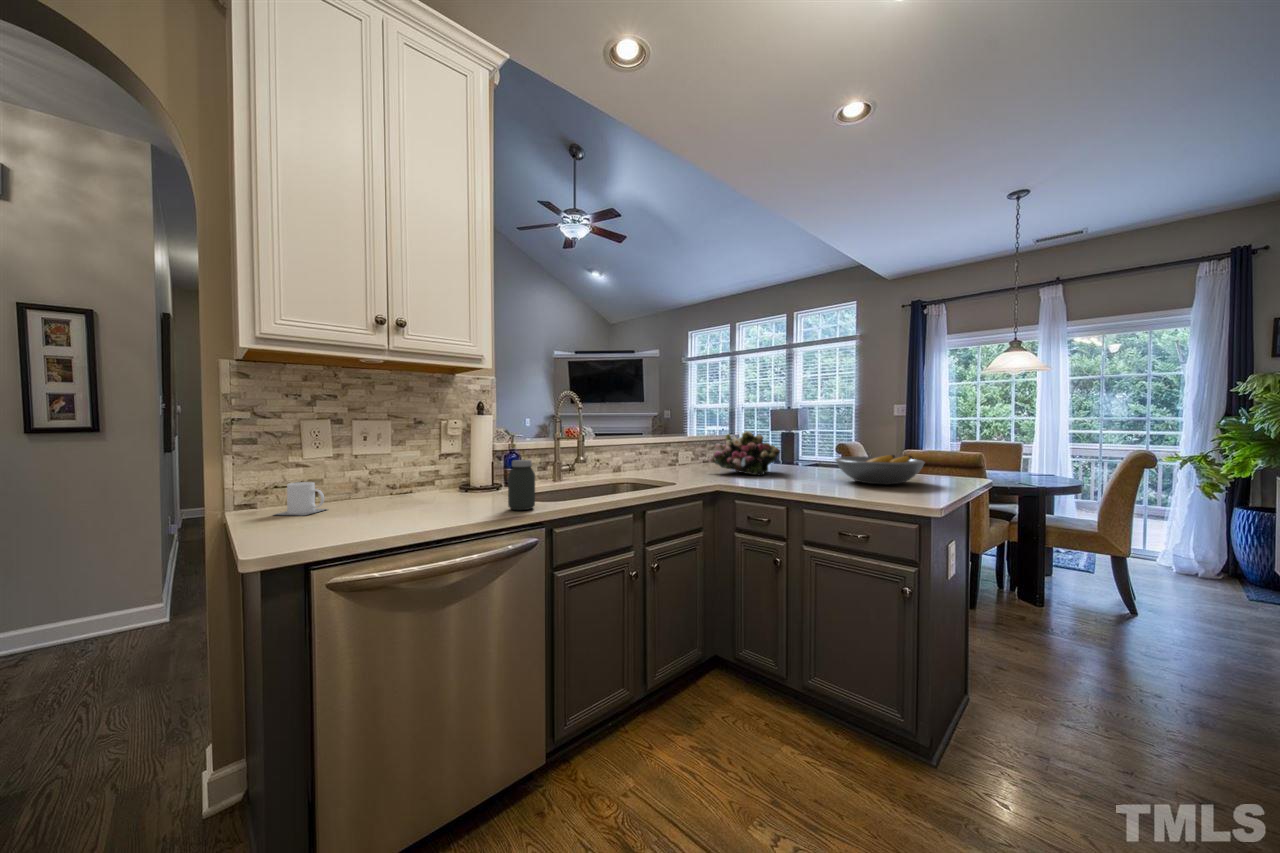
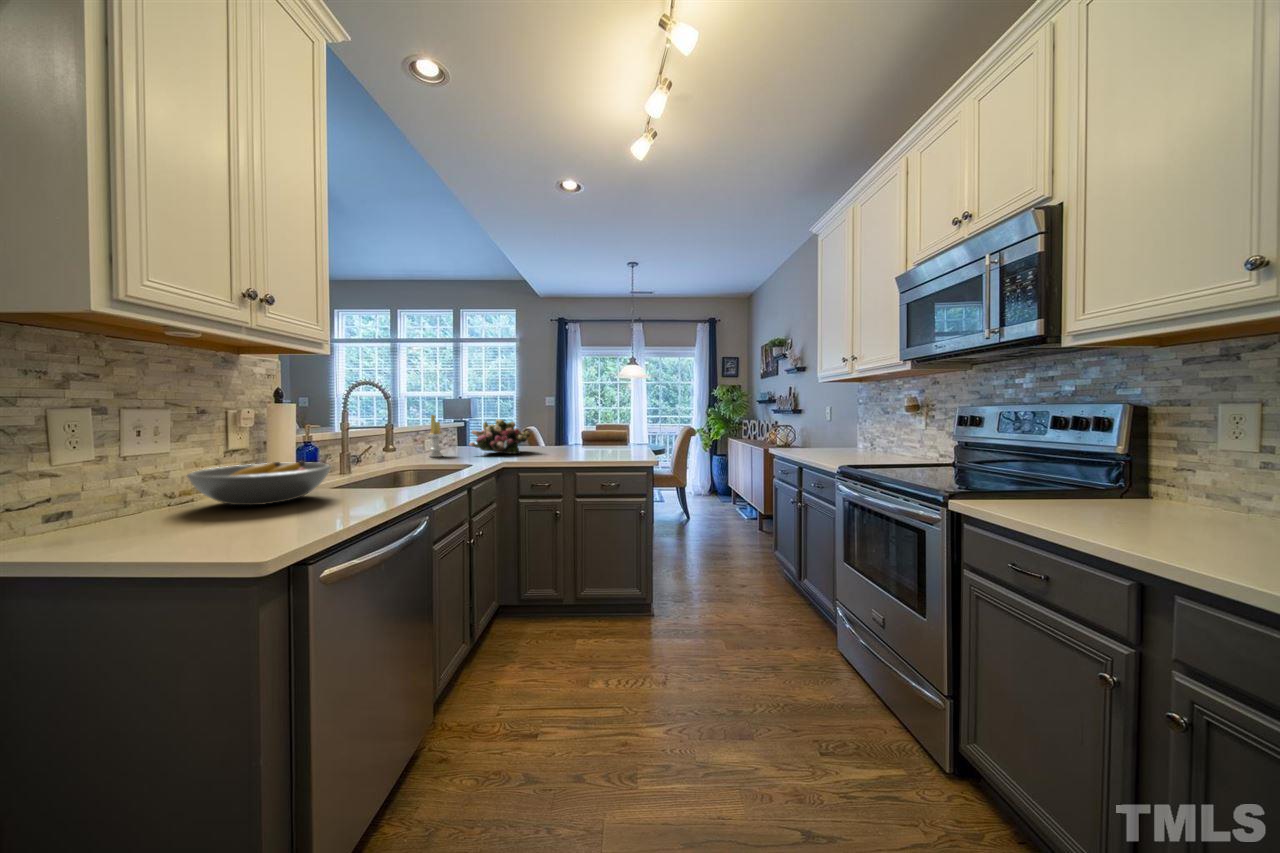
candle: none [667,425,690,471] -> present [425,415,446,457]
fruit bowl: present [836,455,925,484] -> present [187,462,331,505]
jar: present [508,460,535,510] -> none [388,448,415,495]
mug: present [276,482,325,515] -> none [61,493,146,543]

